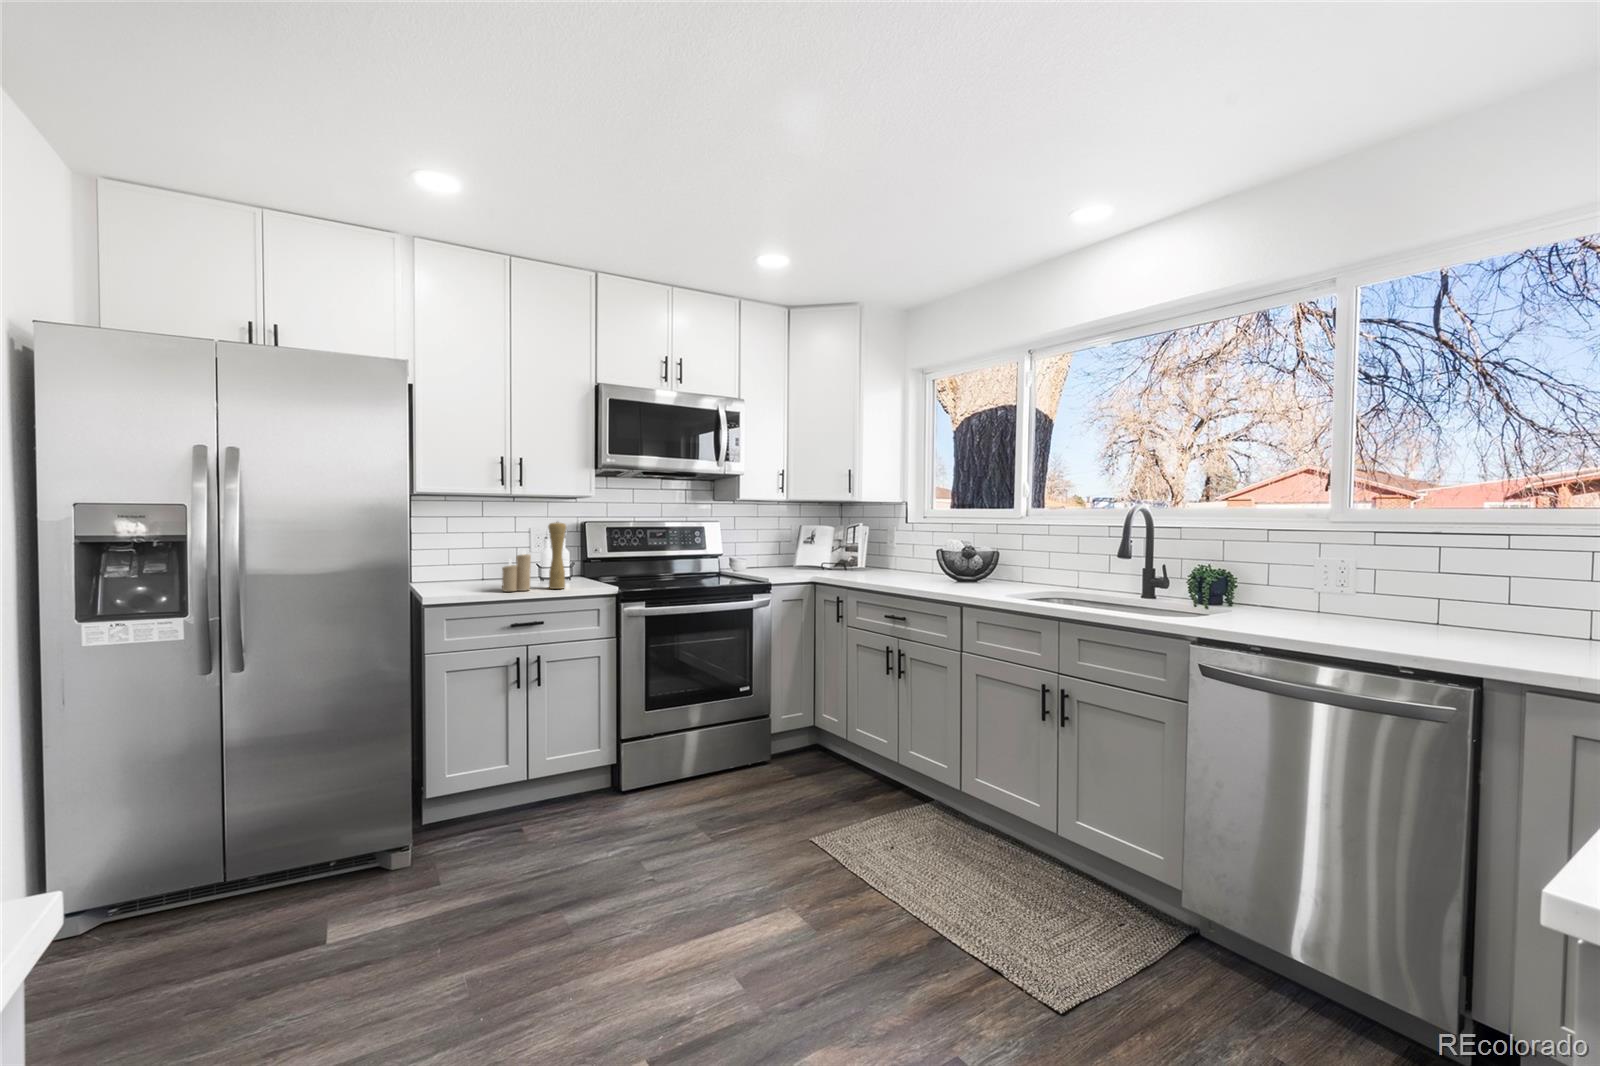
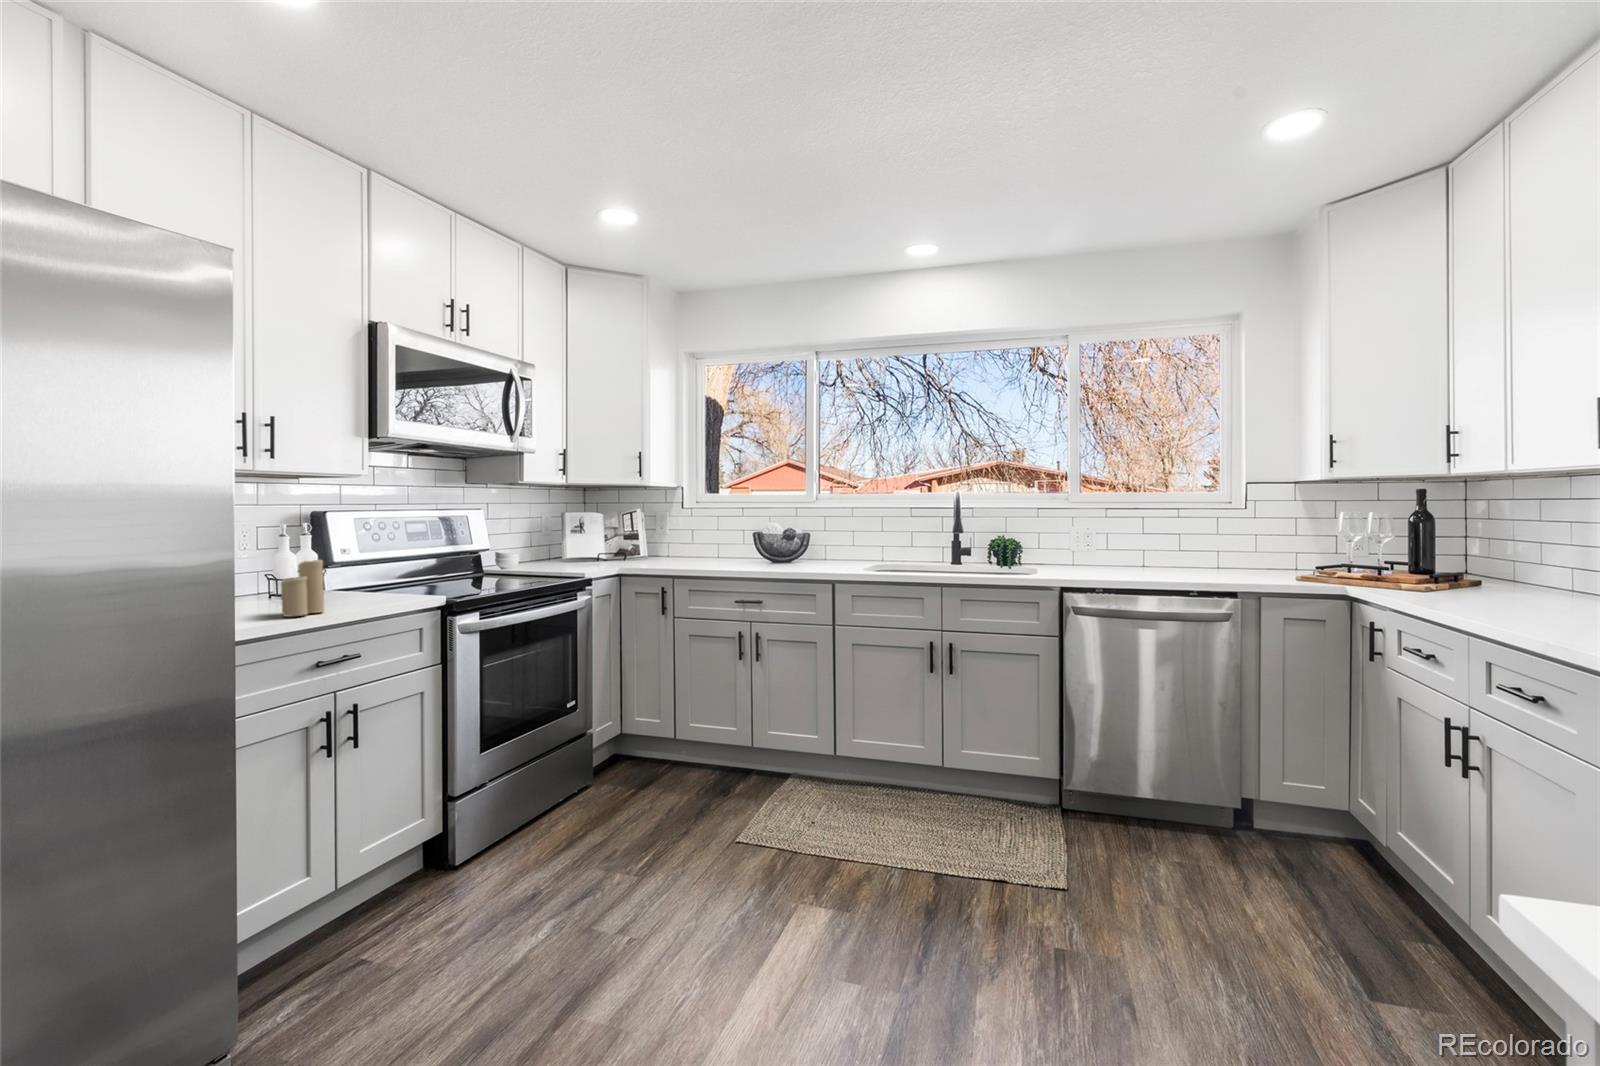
pepper mill: present [548,522,566,589] -> none [340,512,370,606]

